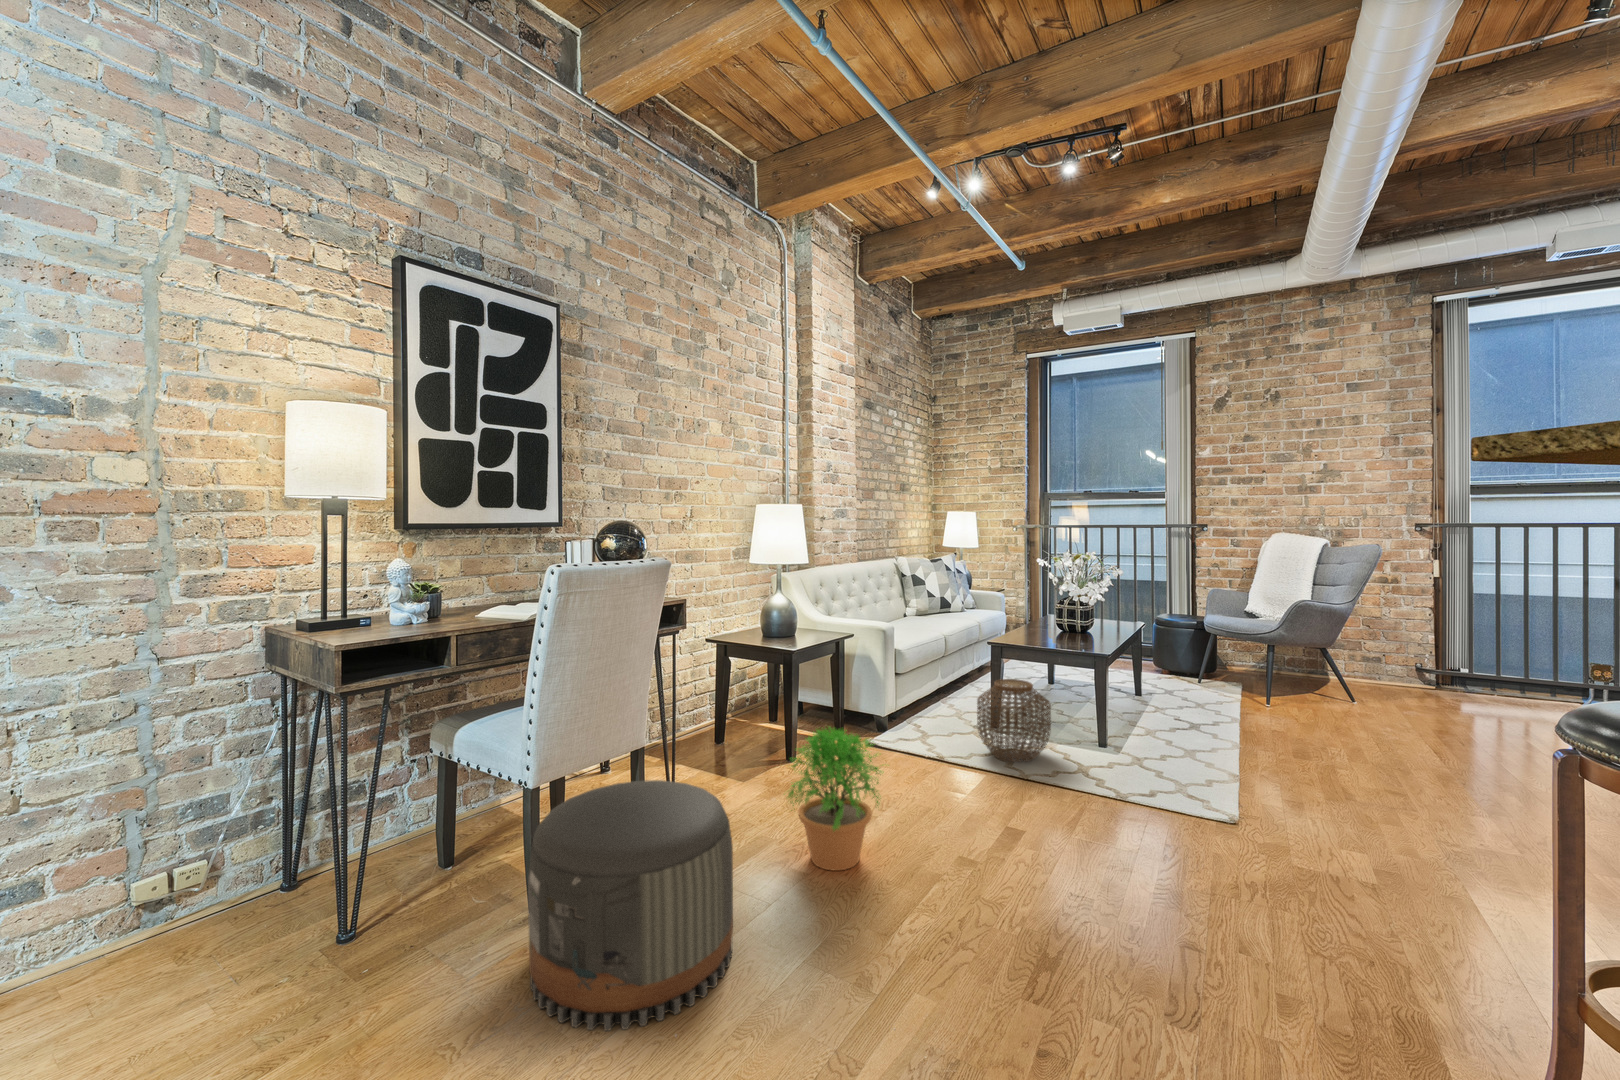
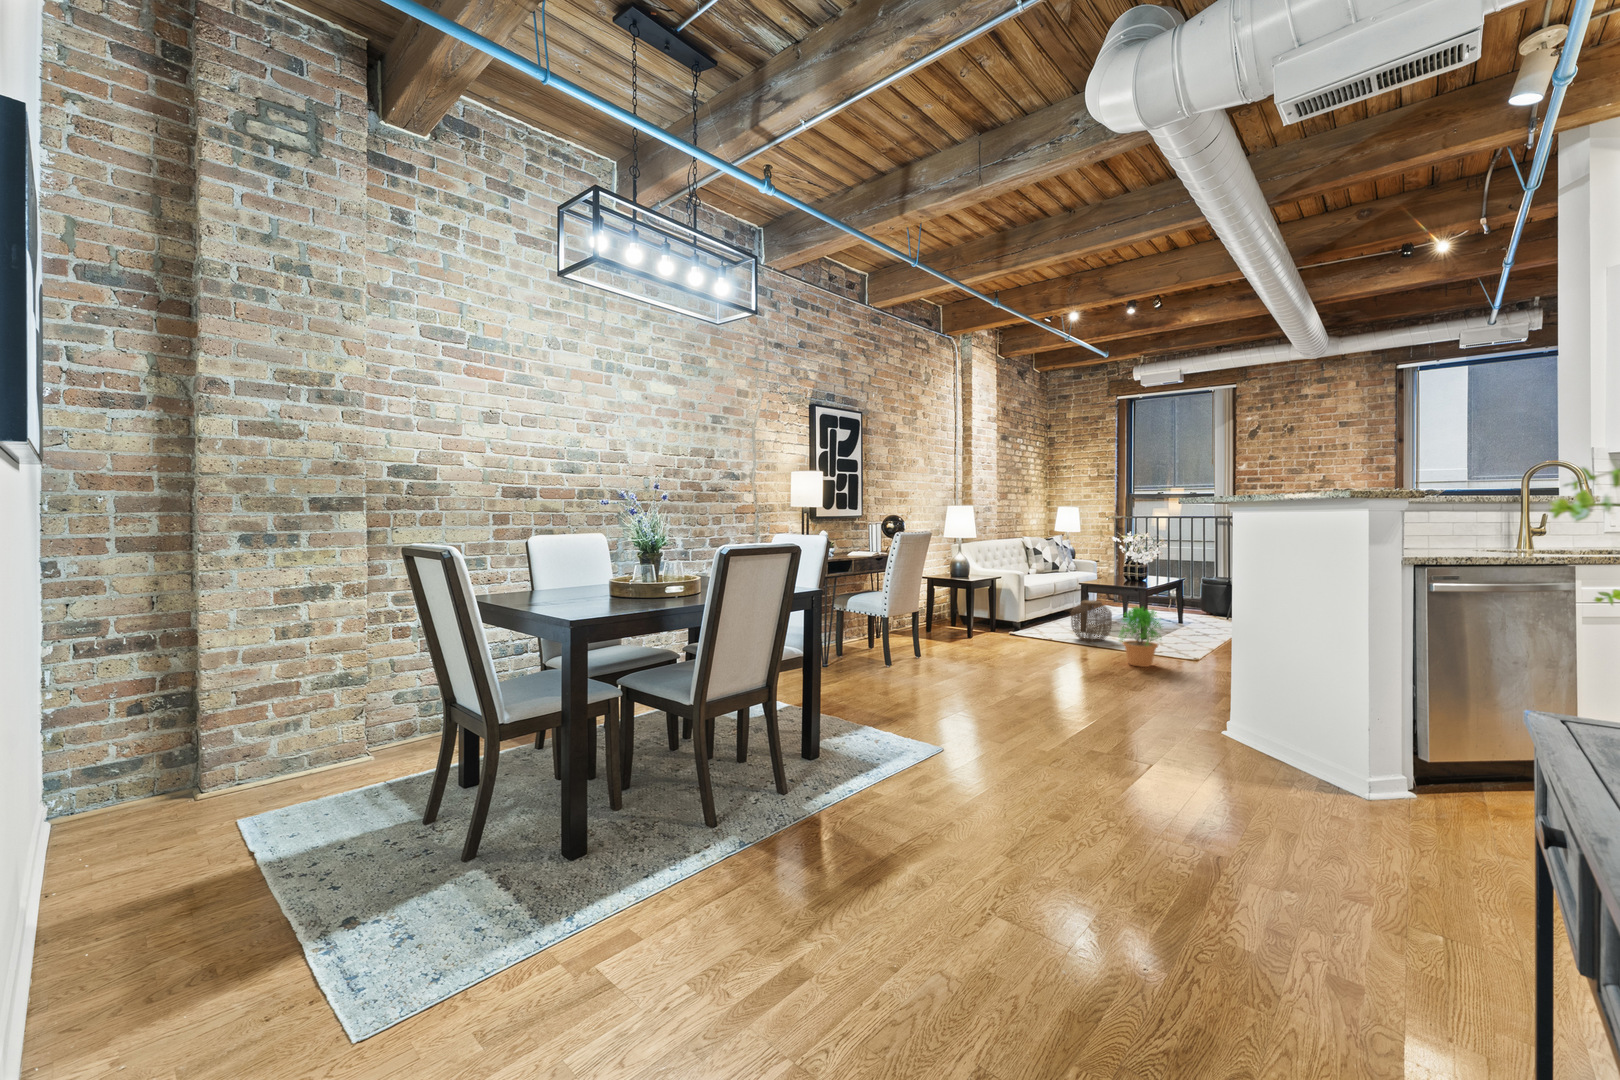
potted plant: present [788,727,881,871] -> present [1119,606,1161,667]
pouf: present [528,780,733,1031] -> none [899,616,970,682]

